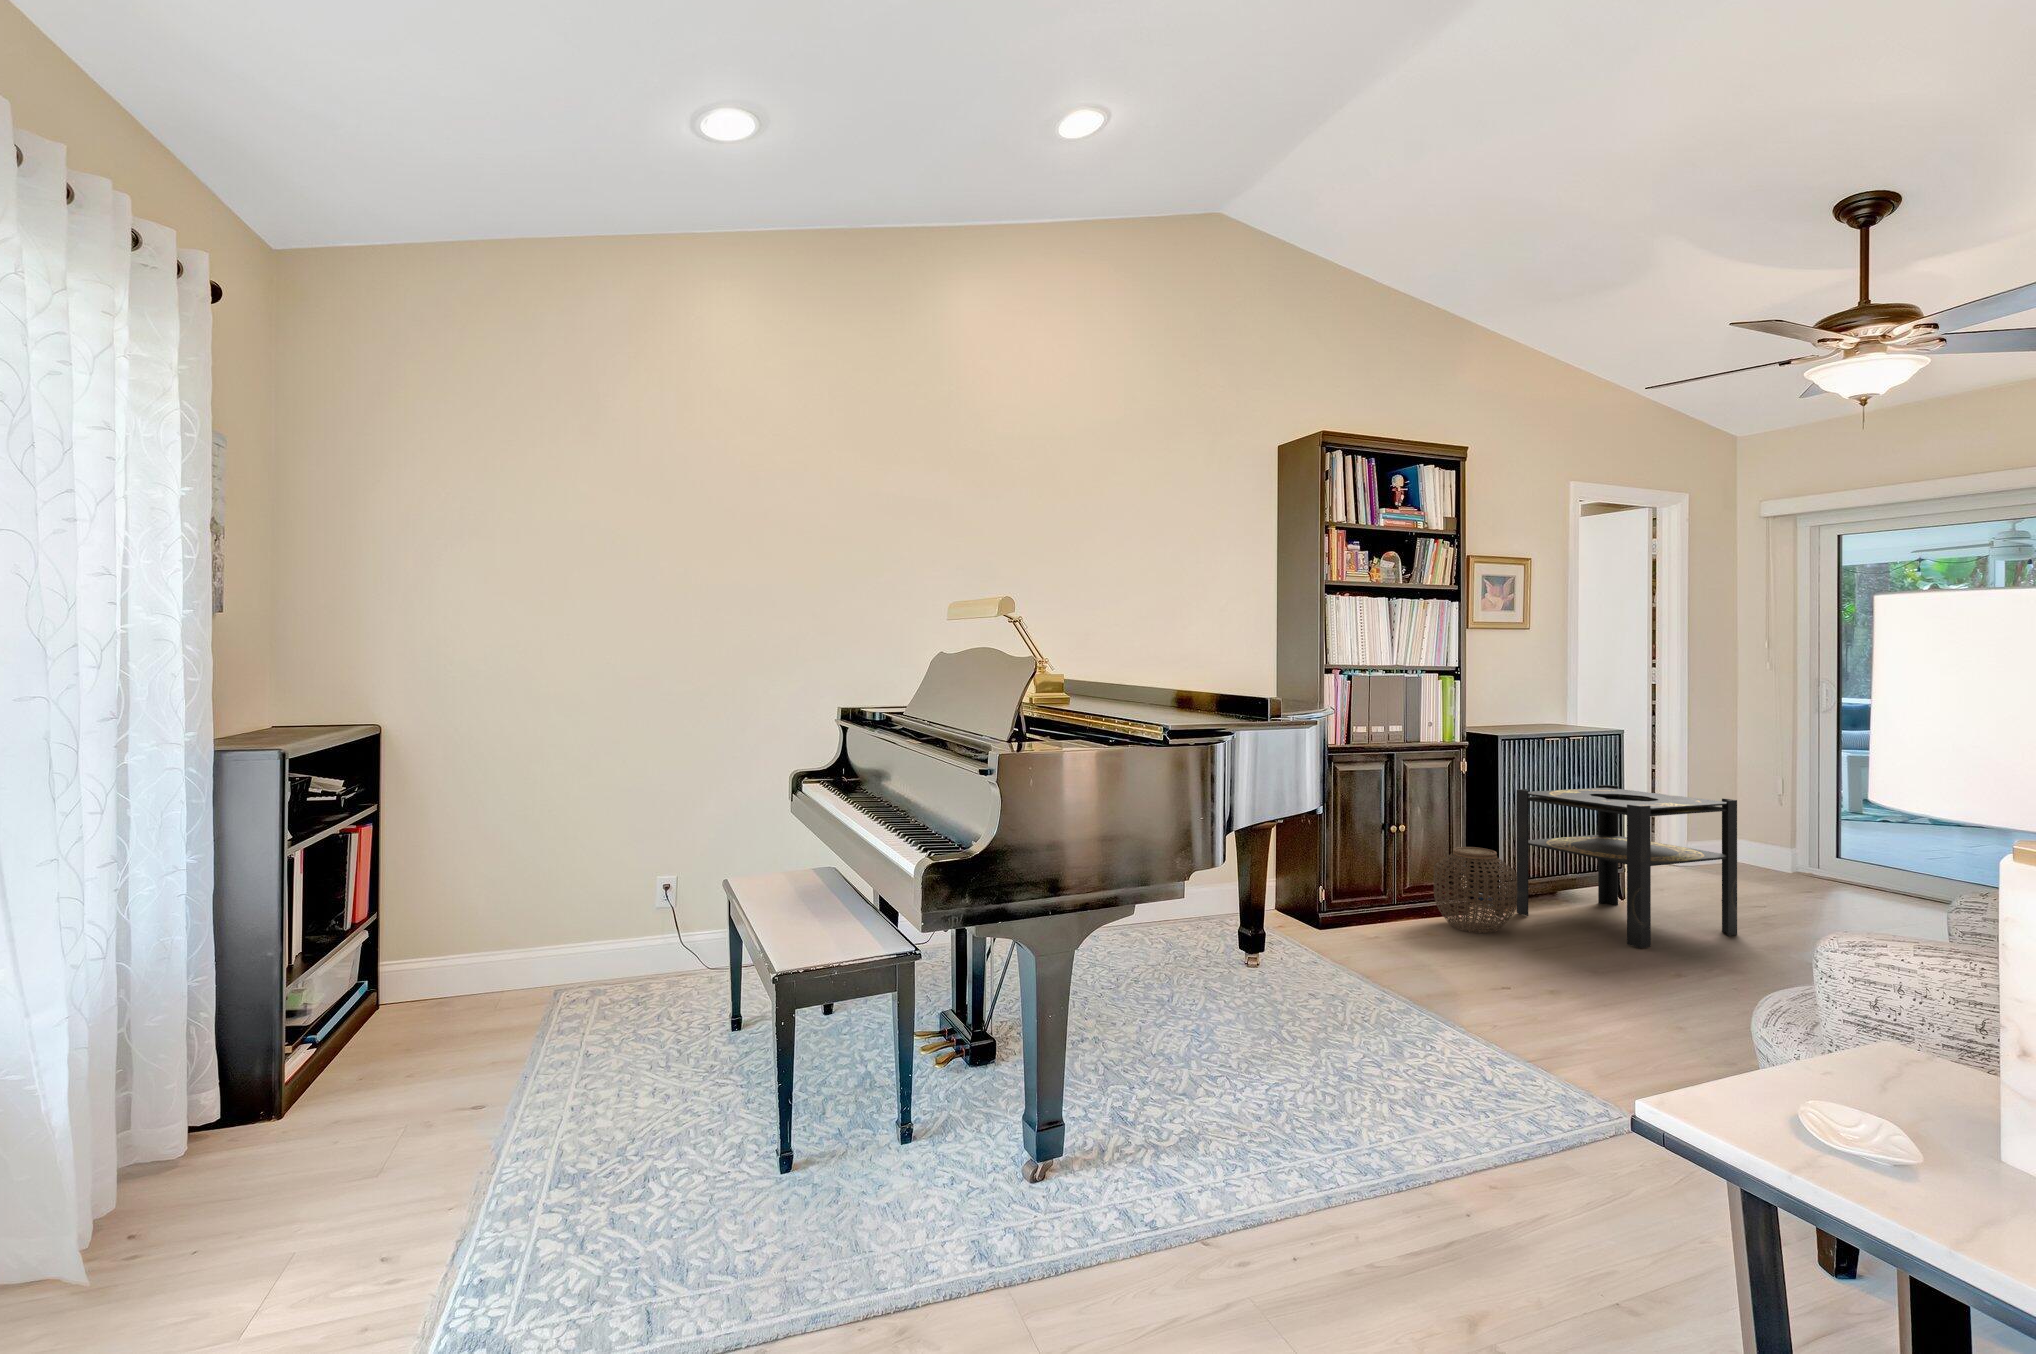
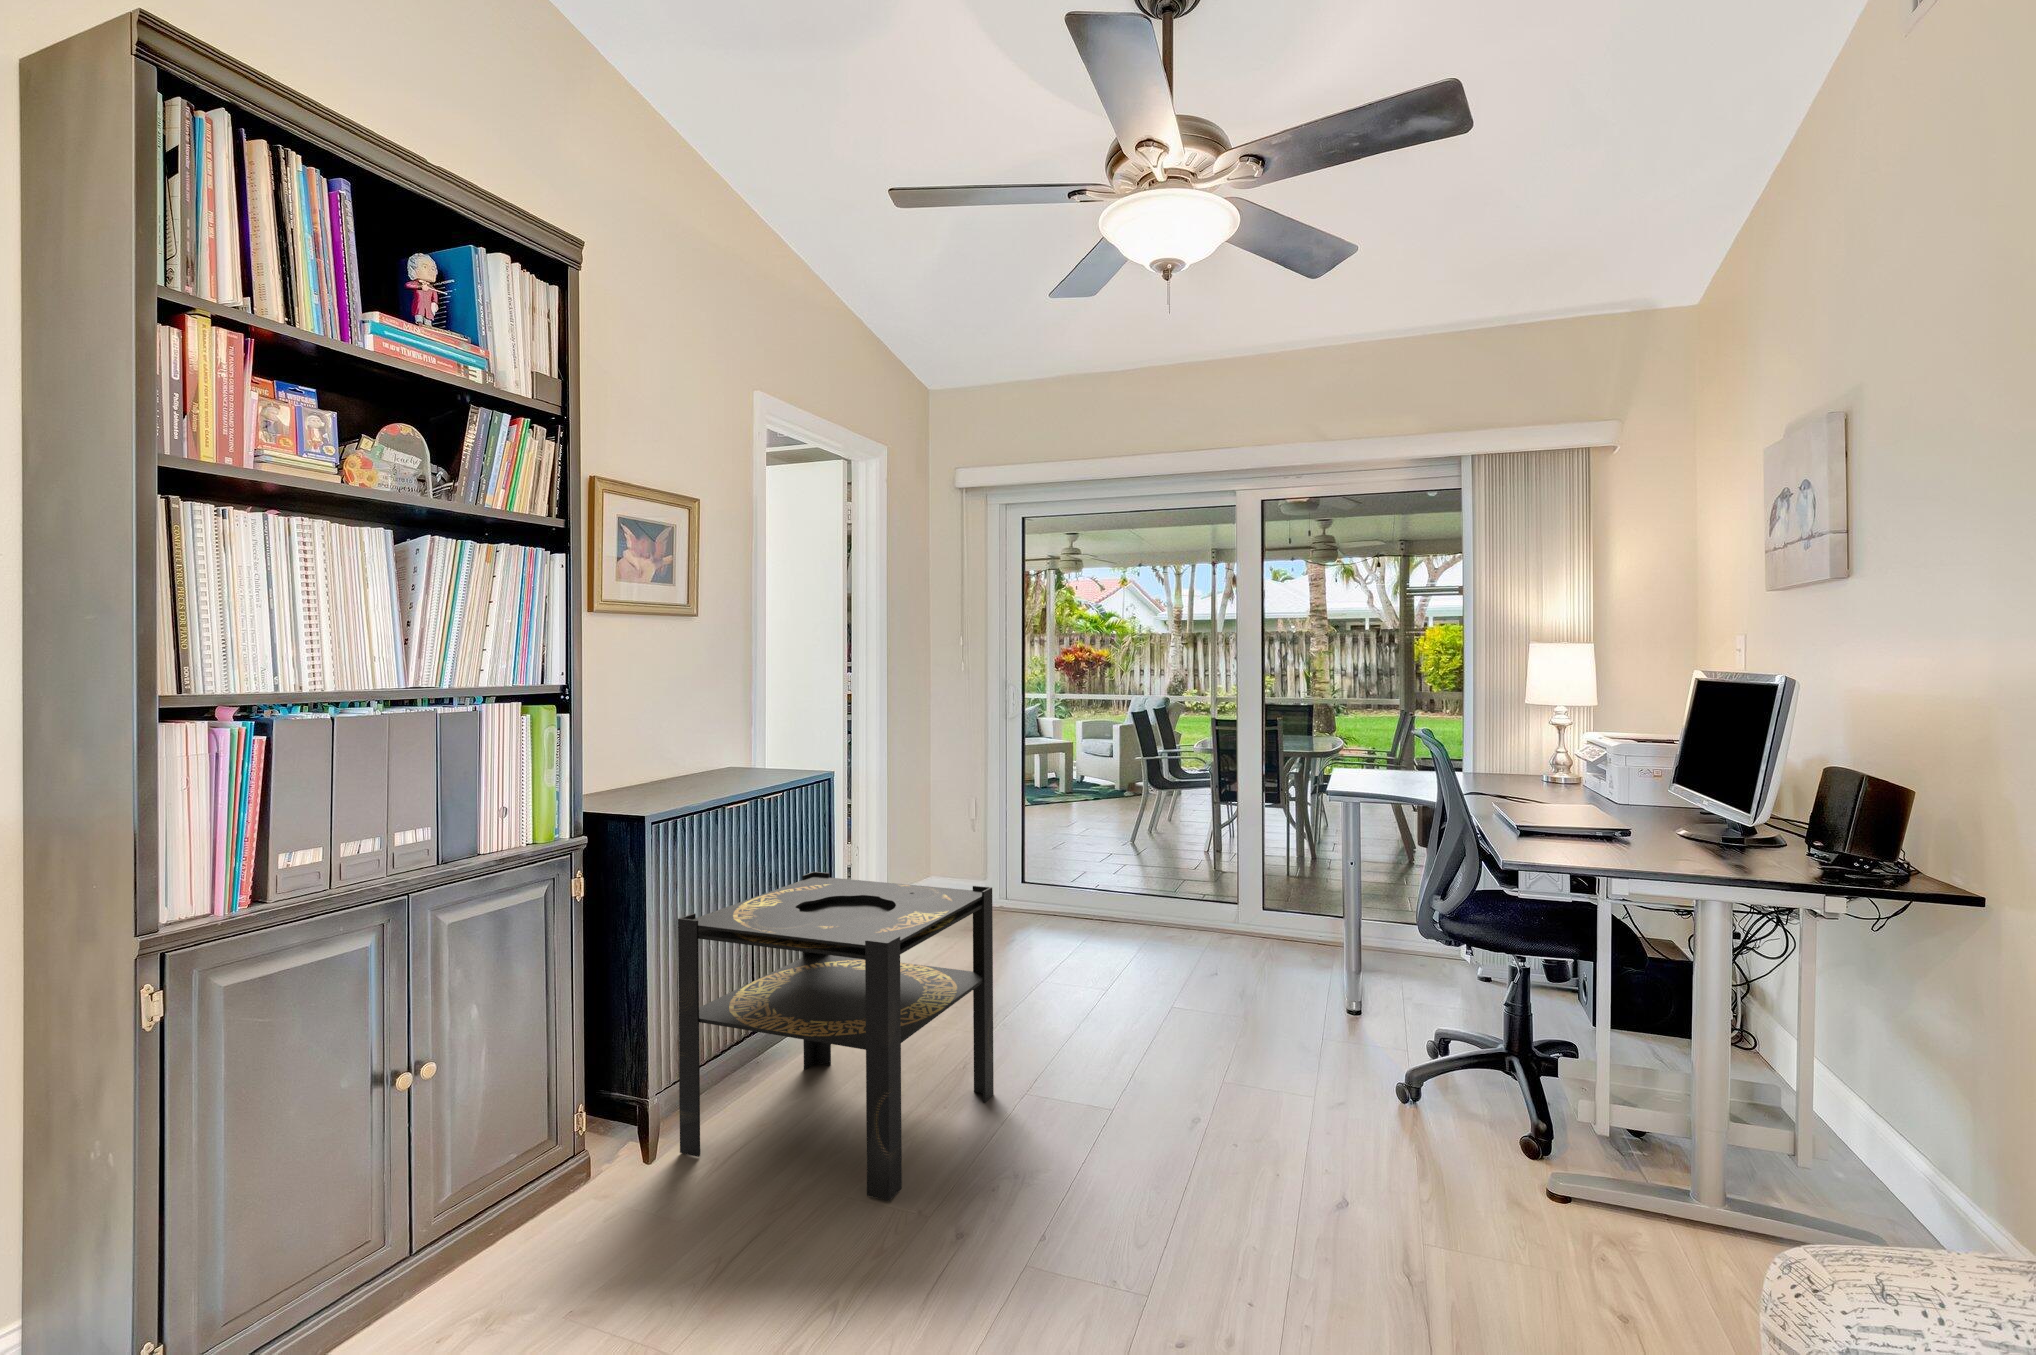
woven basket: present [1434,847,1517,933] -> none [506,1068,681,1276]

